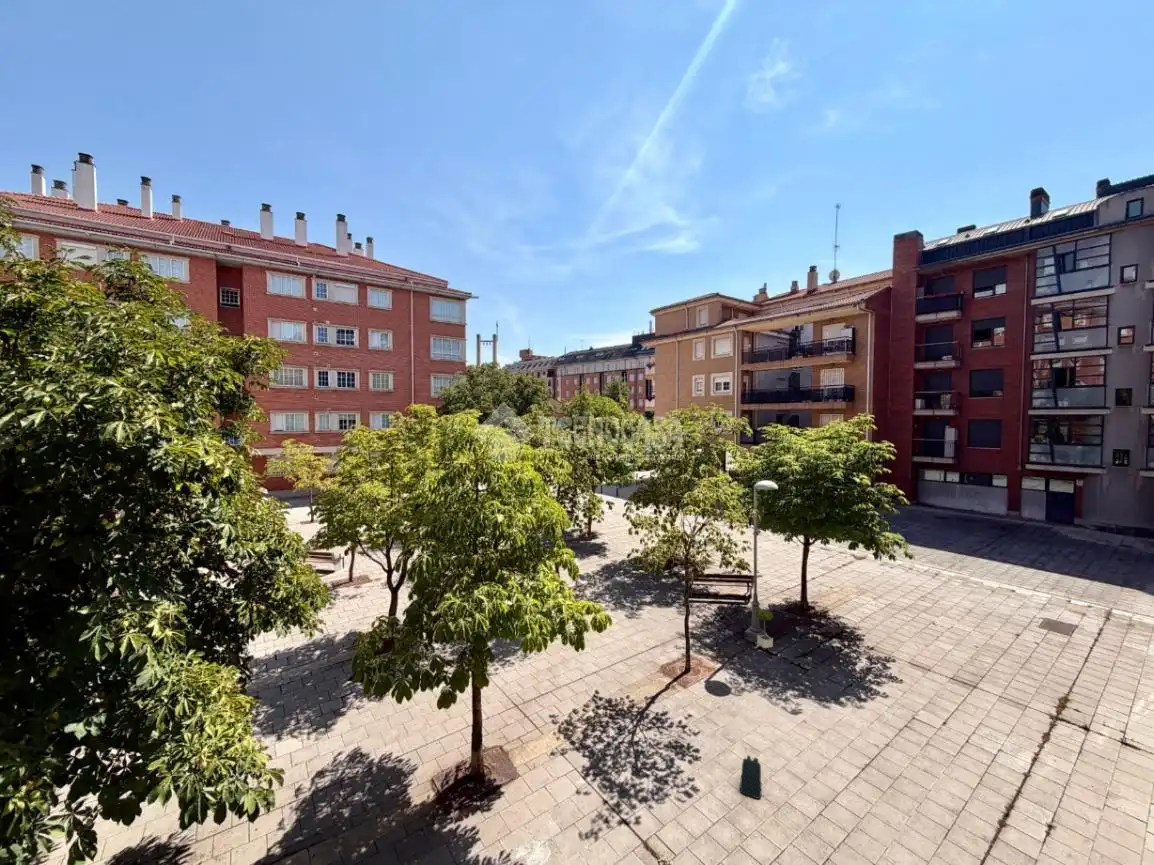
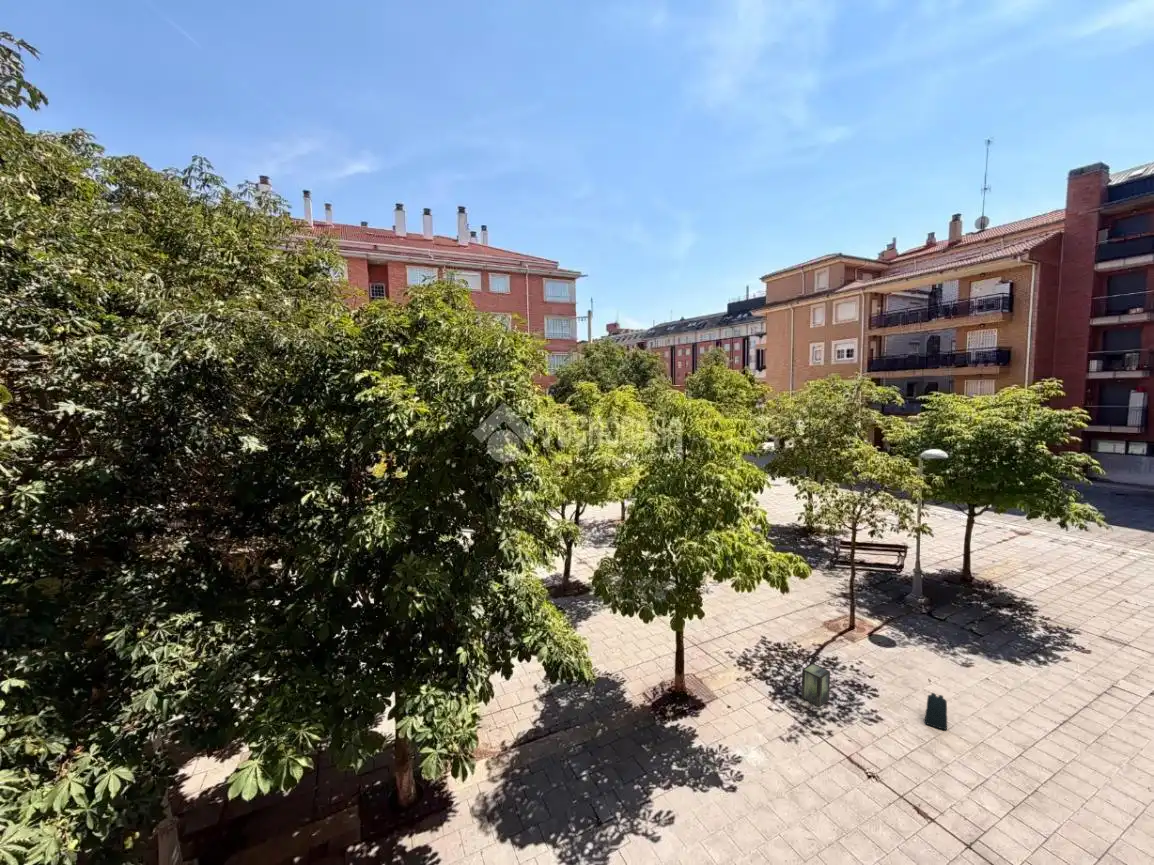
potted tree: present [756,609,773,648] -> none [916,574,936,612]
storage box: none [617,728,647,782] -> present [801,663,830,707]

